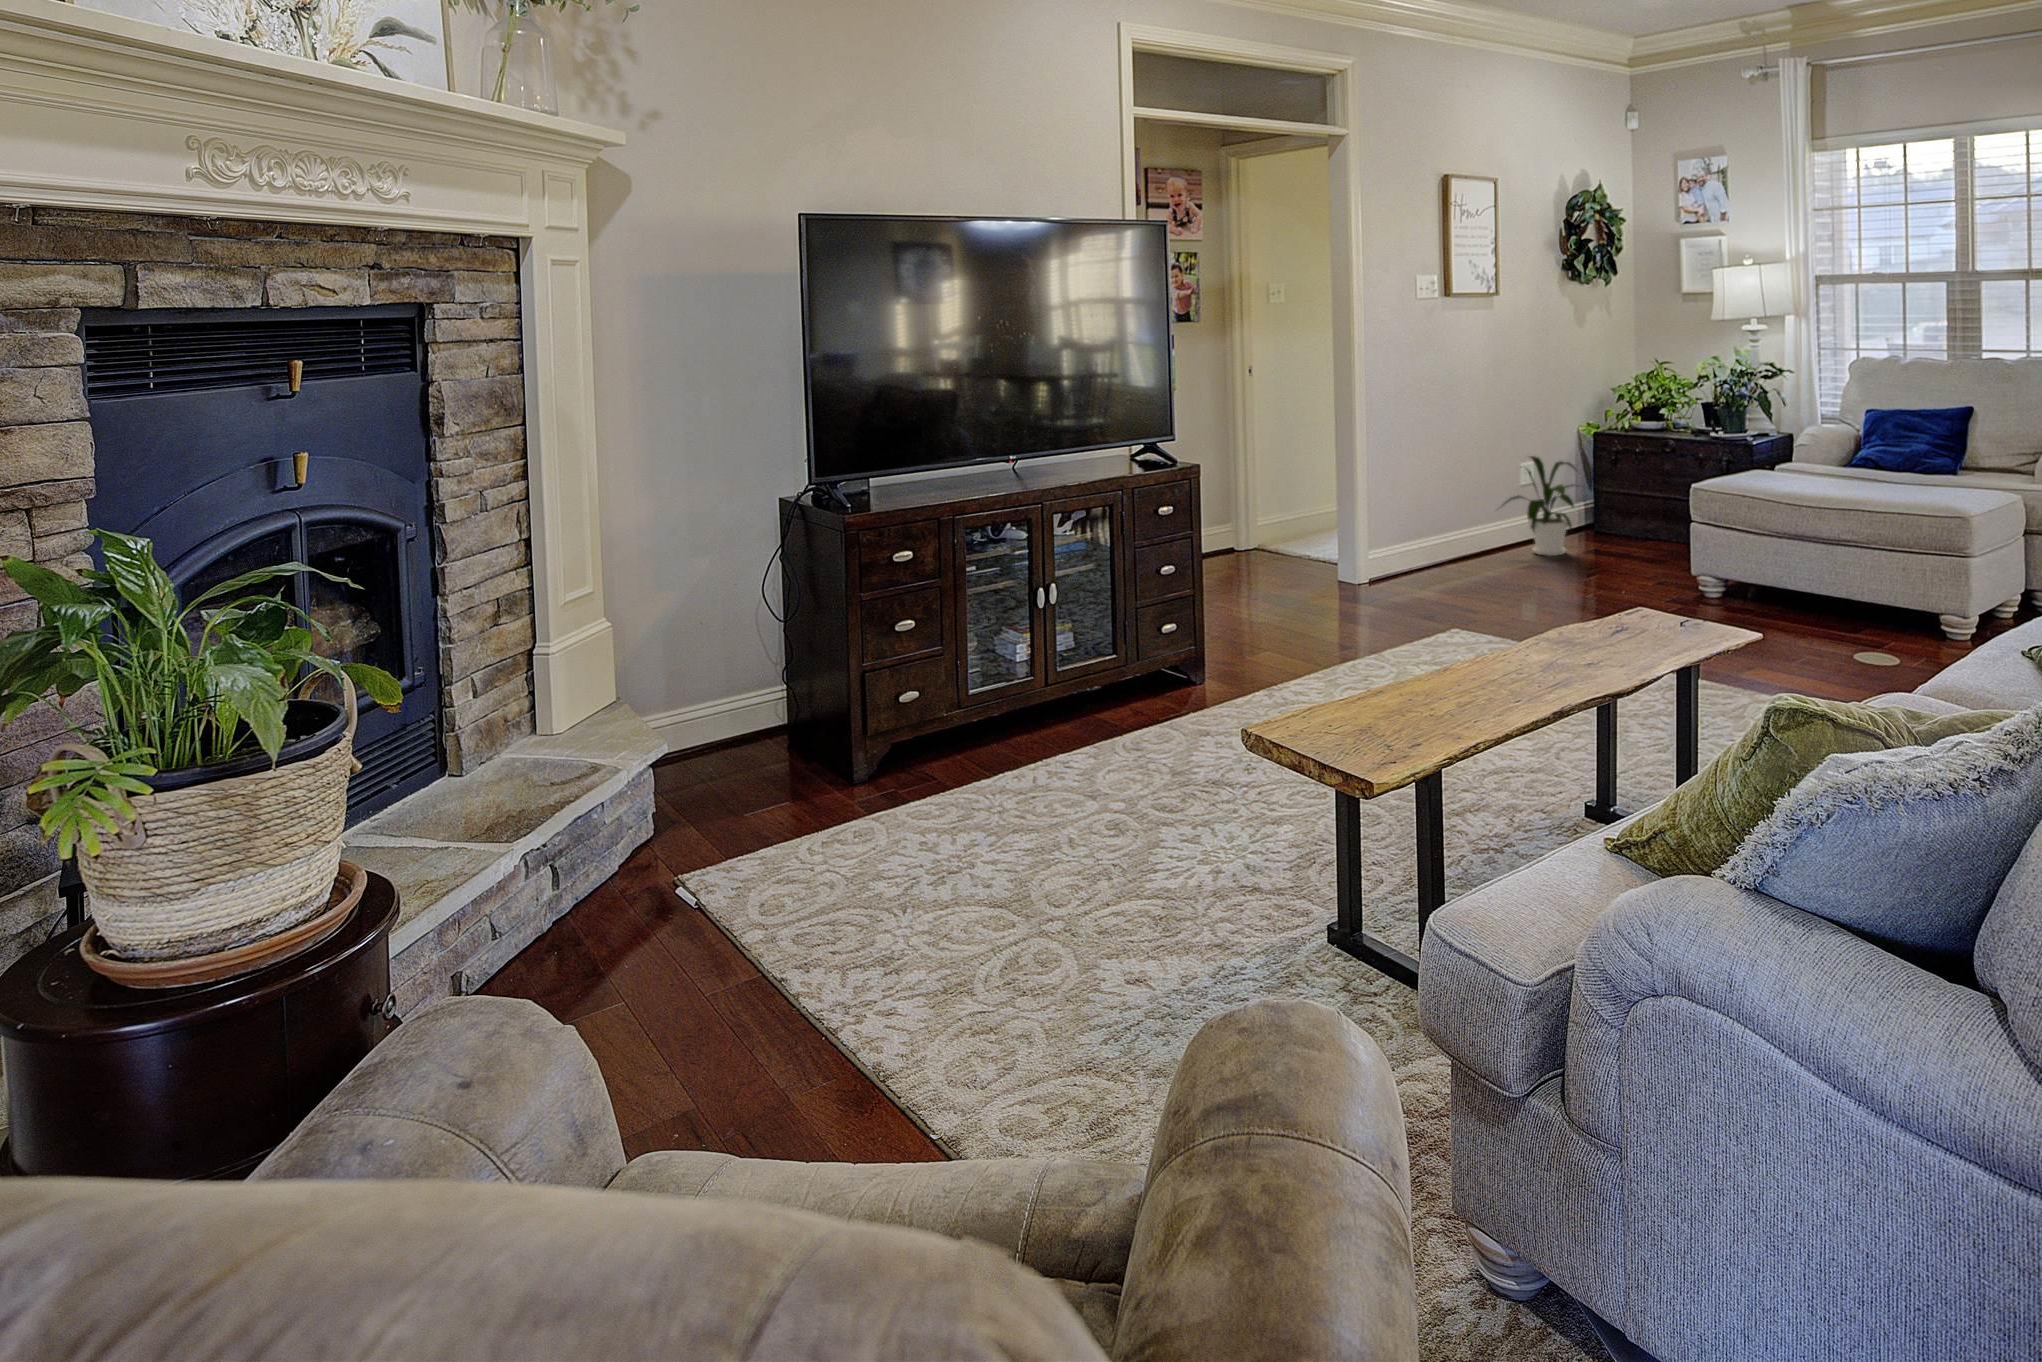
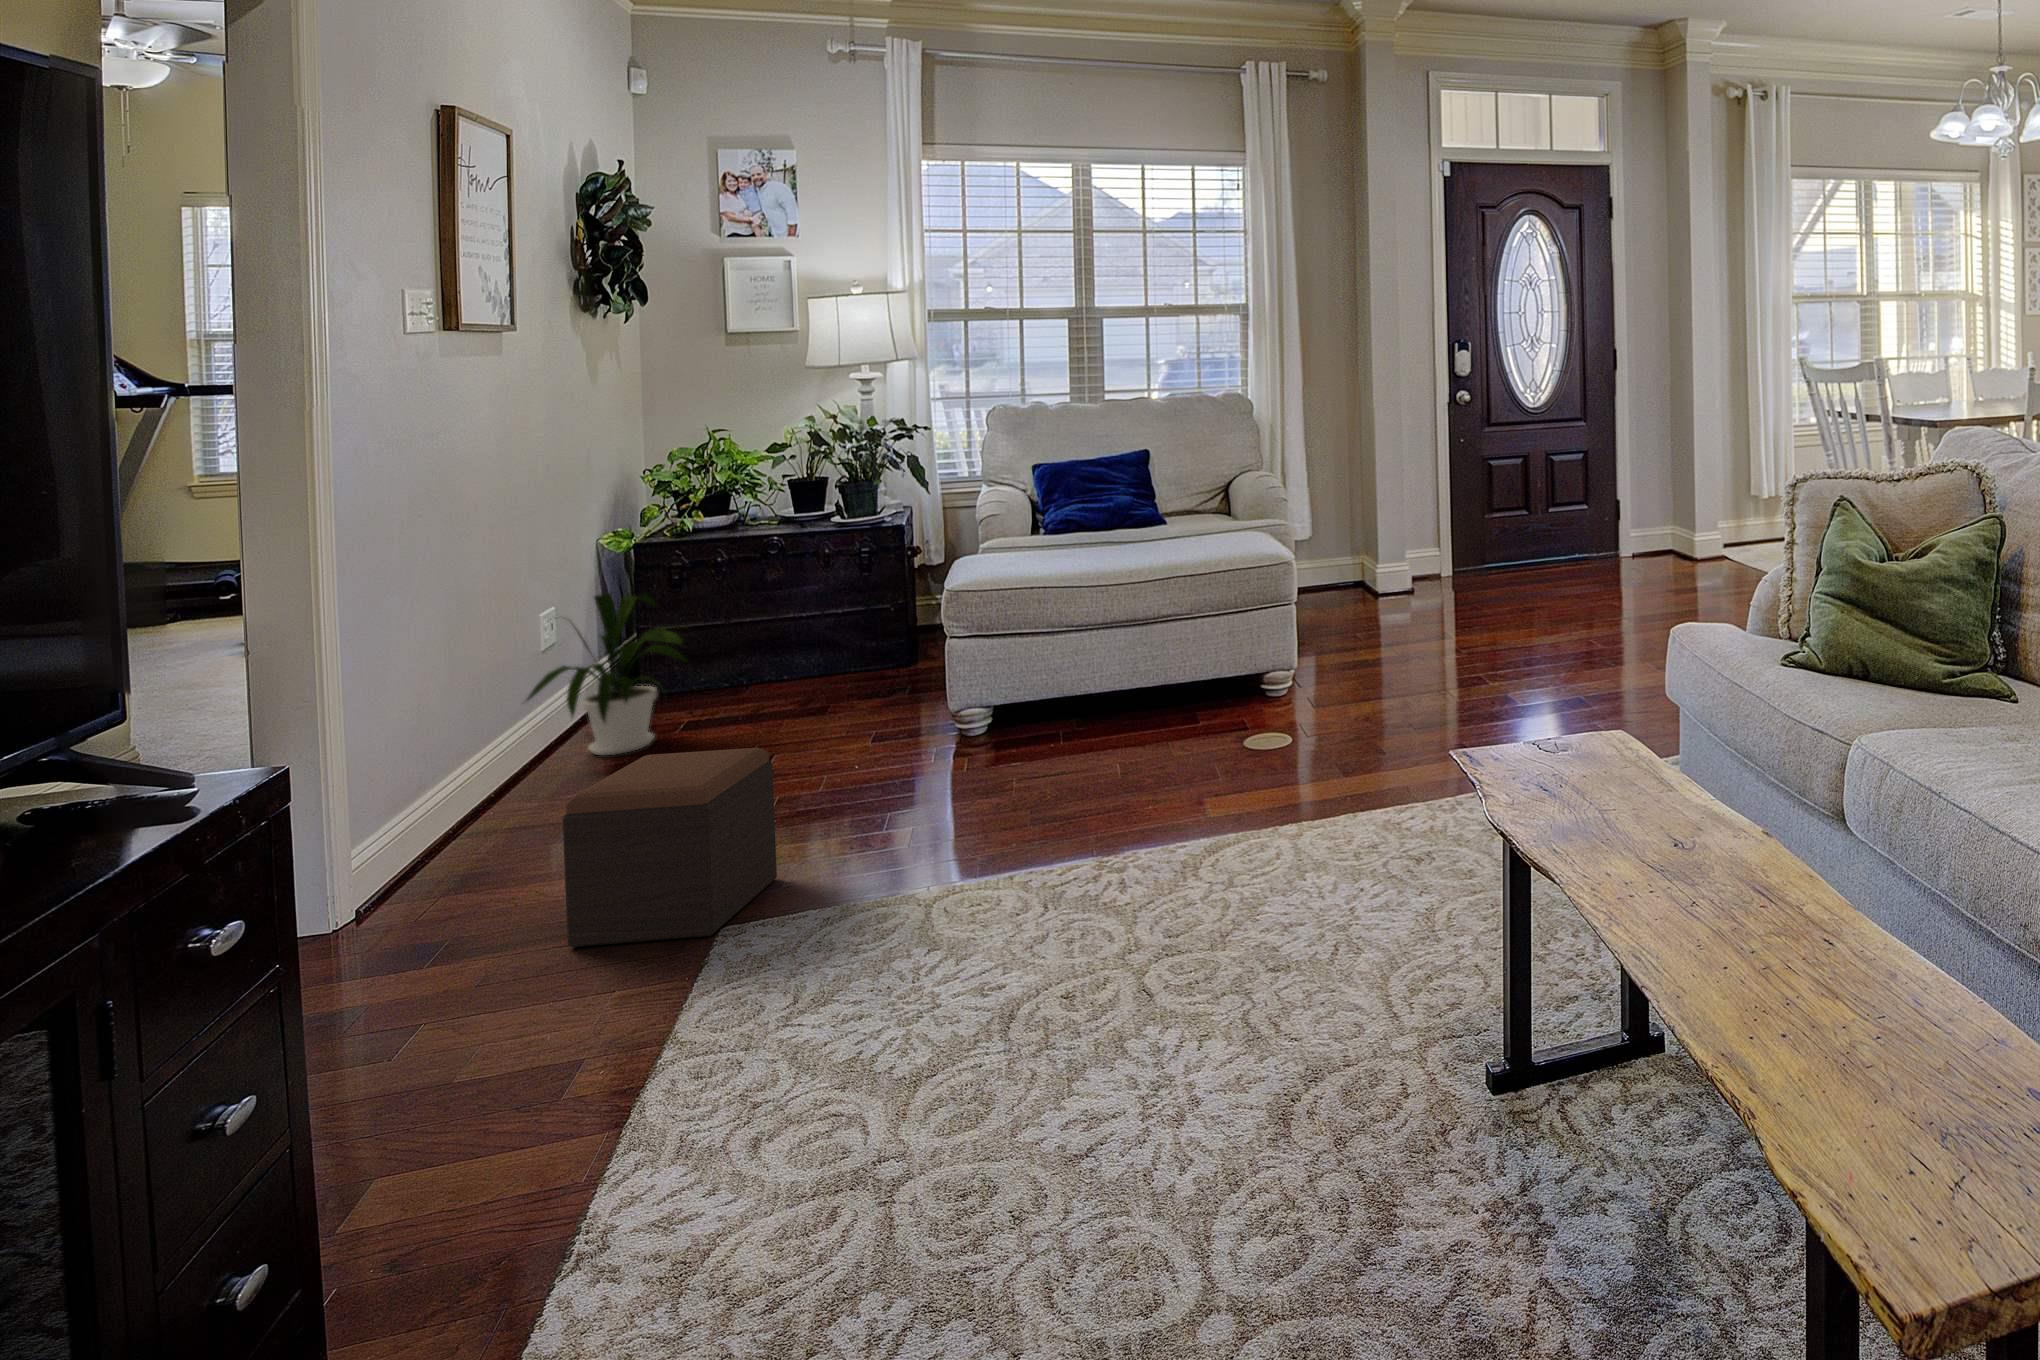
footstool: none [1392,537,1492,634] -> present [563,748,777,947]

